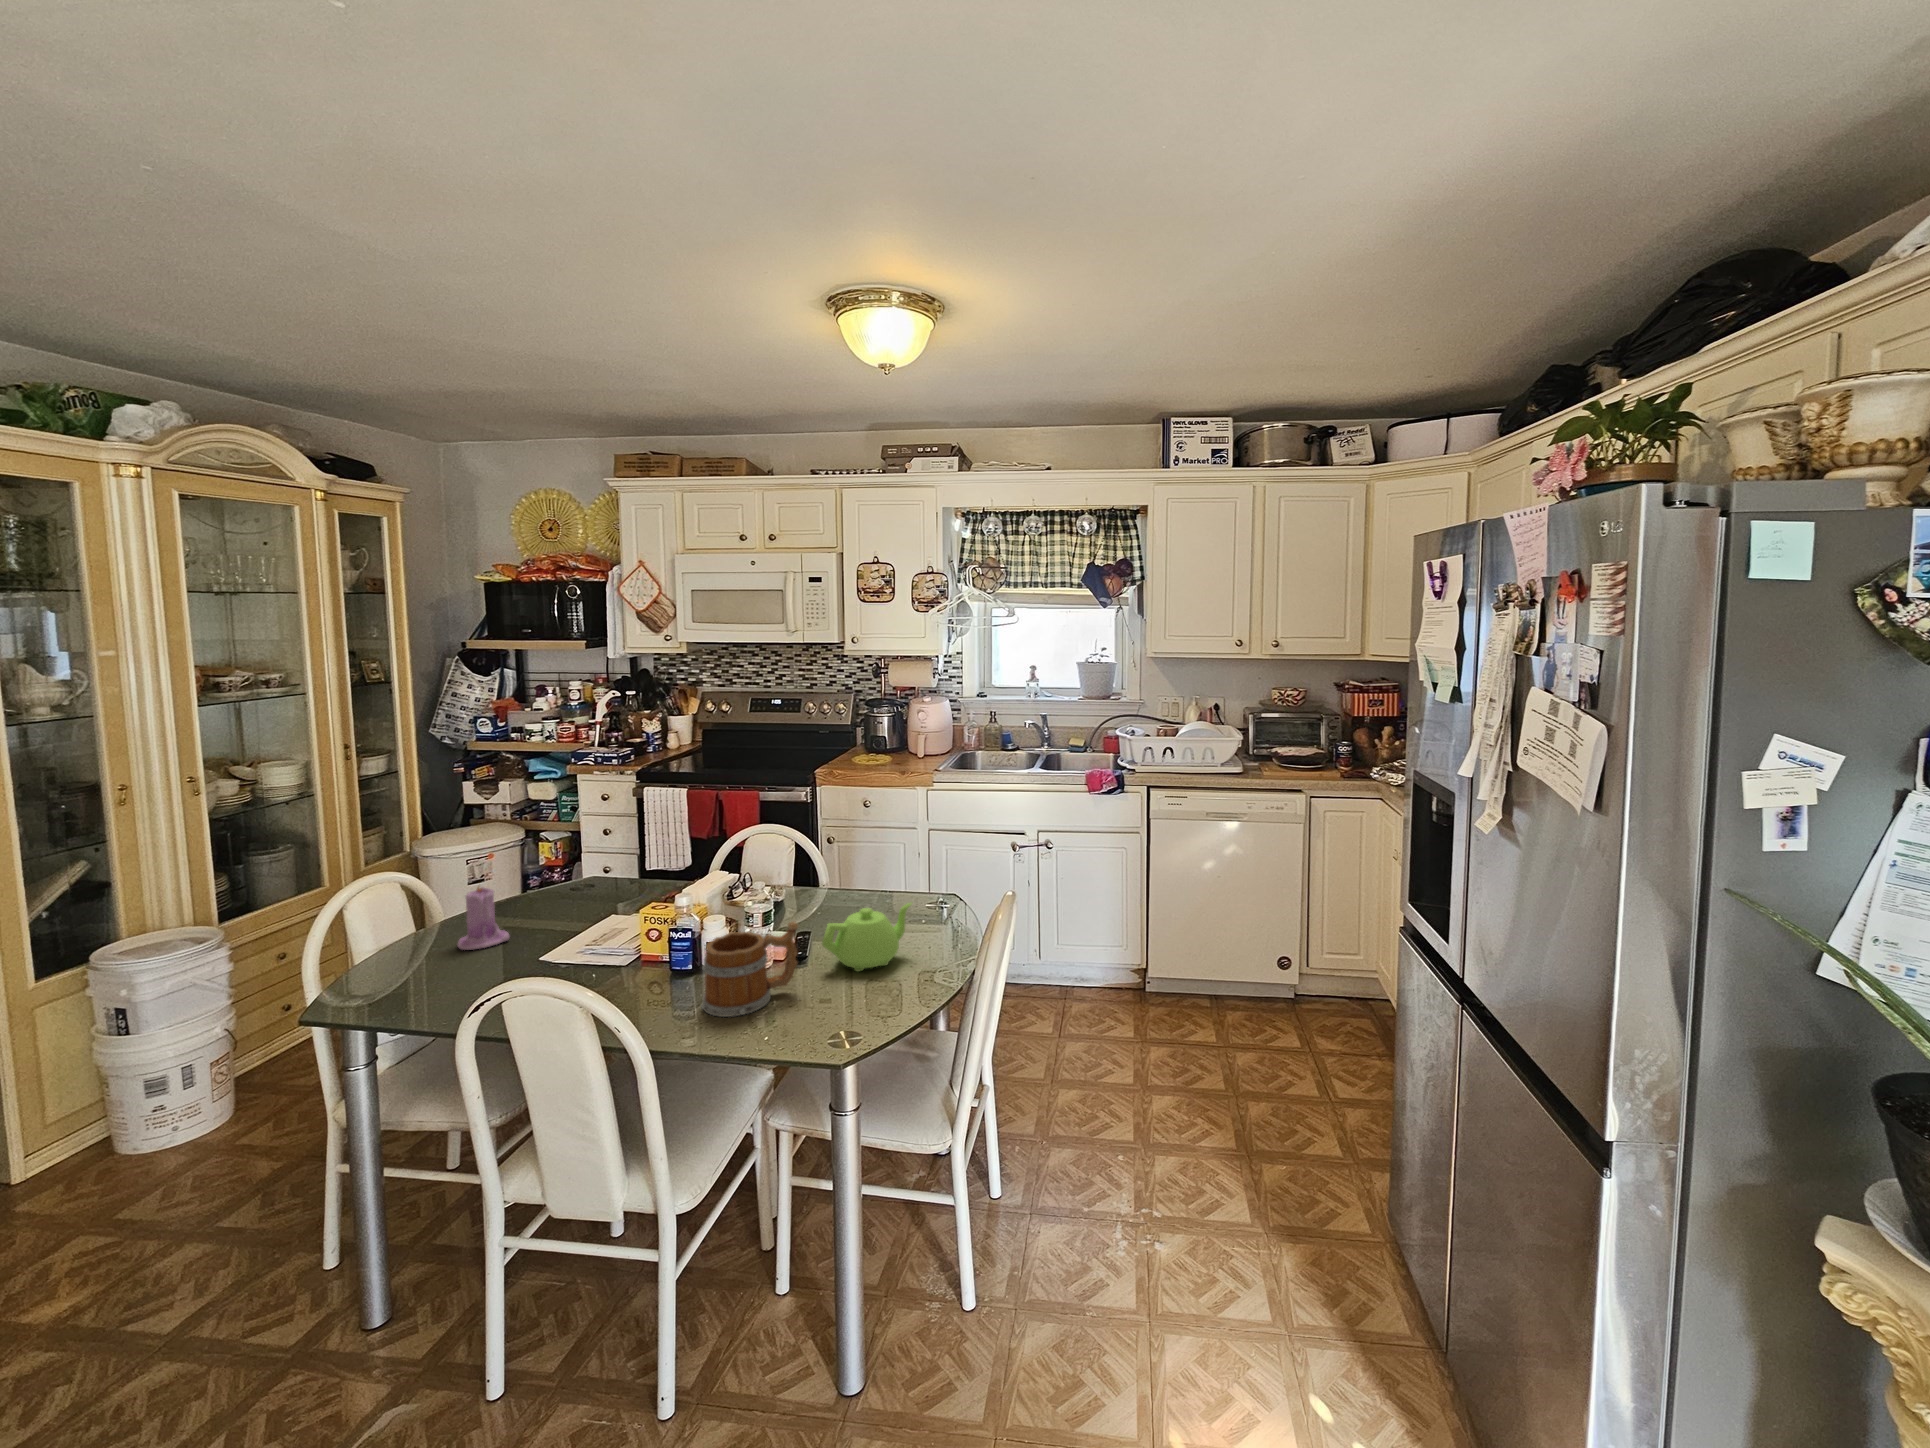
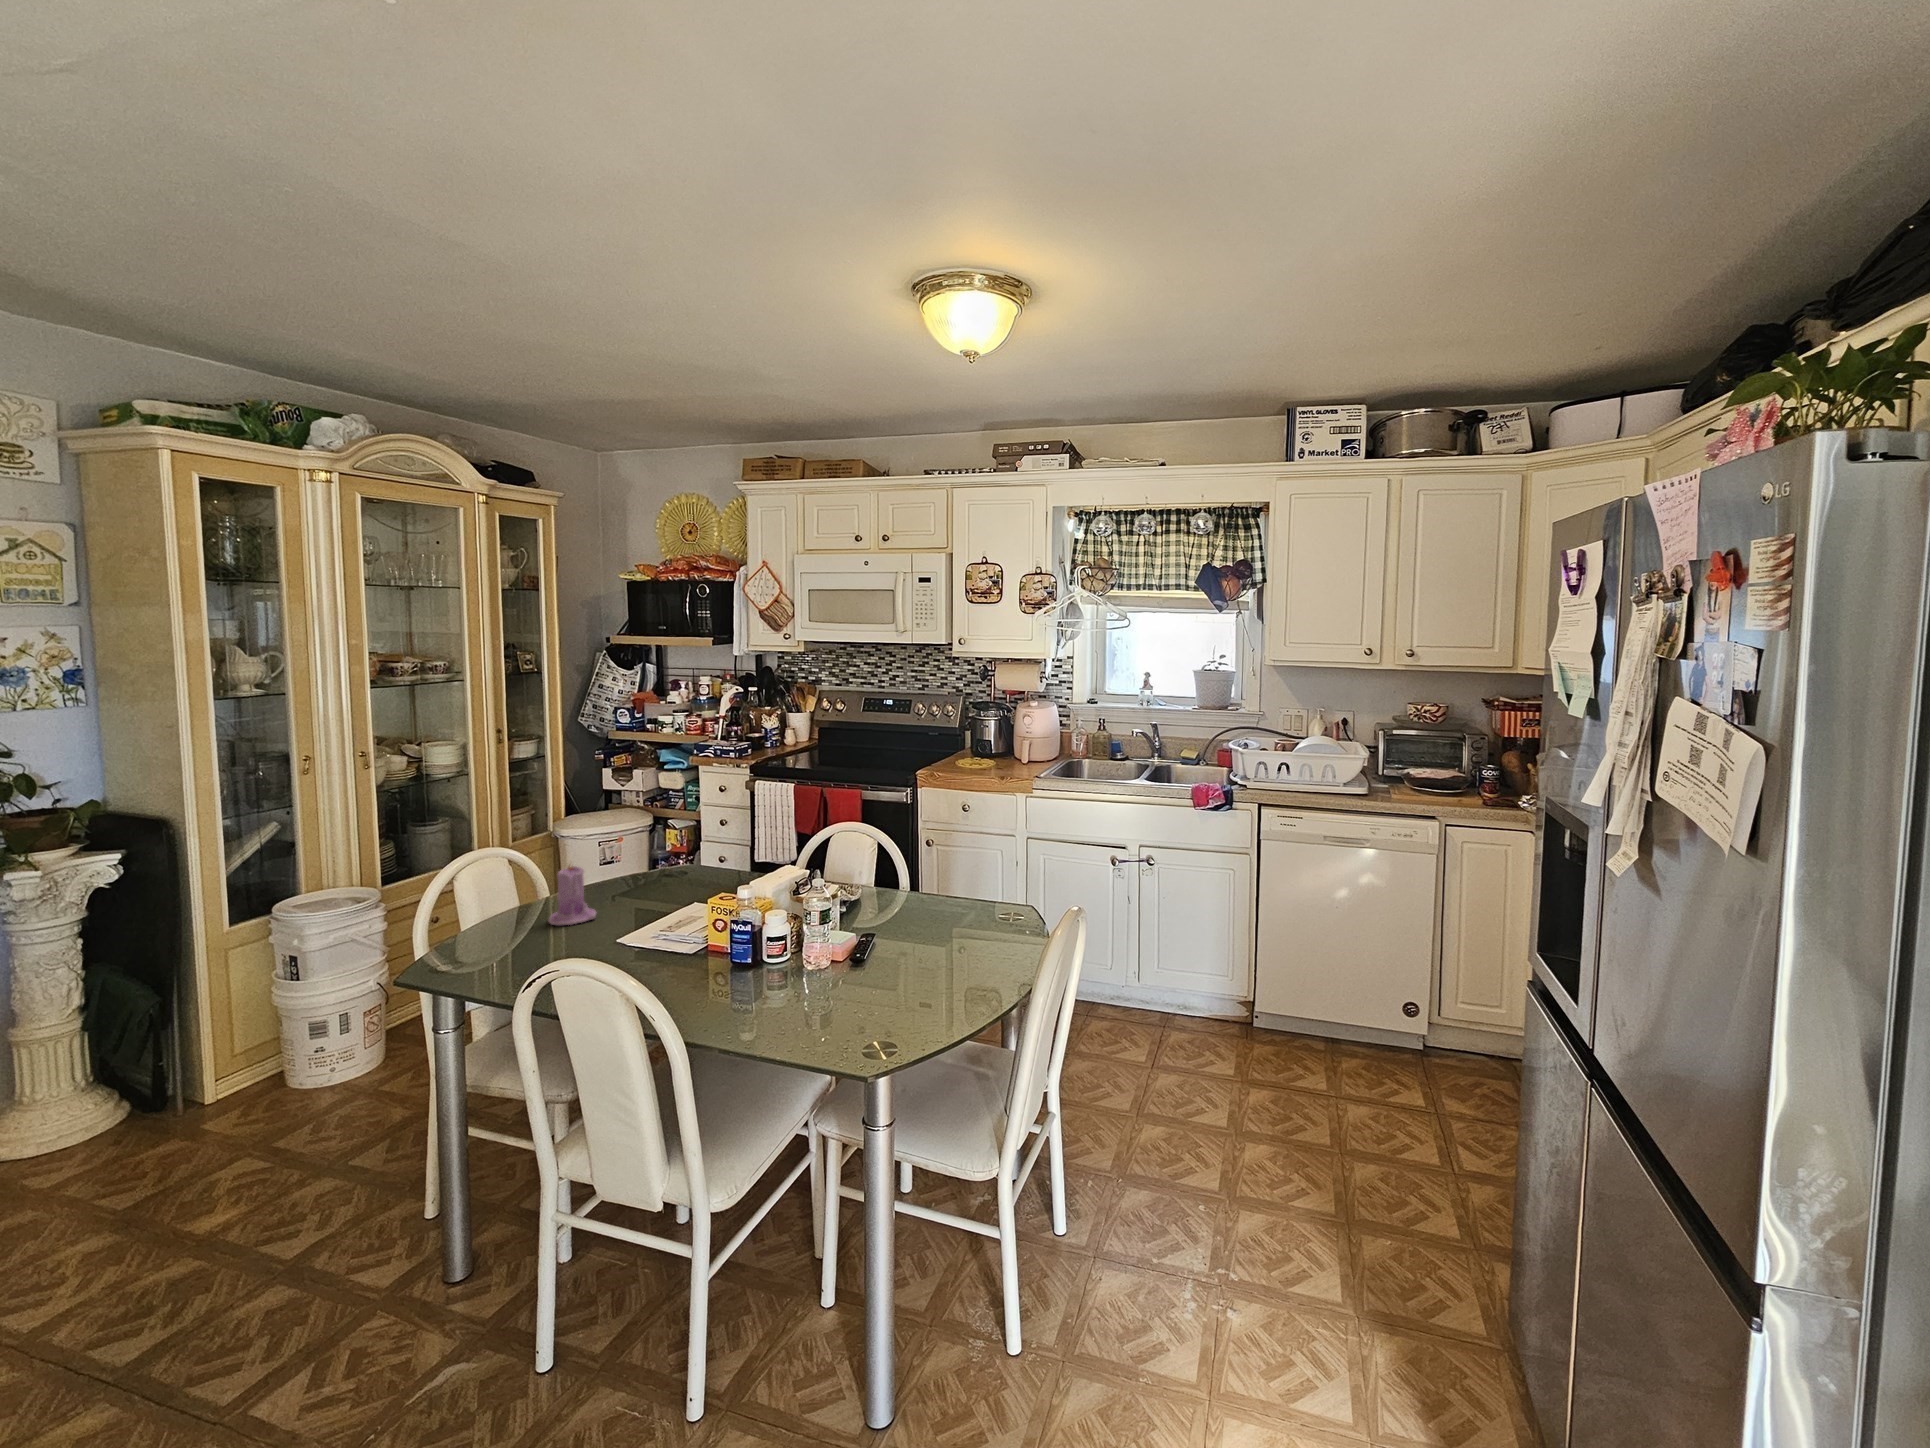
teapot: present [822,903,911,971] -> none [878,911,975,980]
mug: present [701,922,798,1017] -> none [748,922,850,1016]

